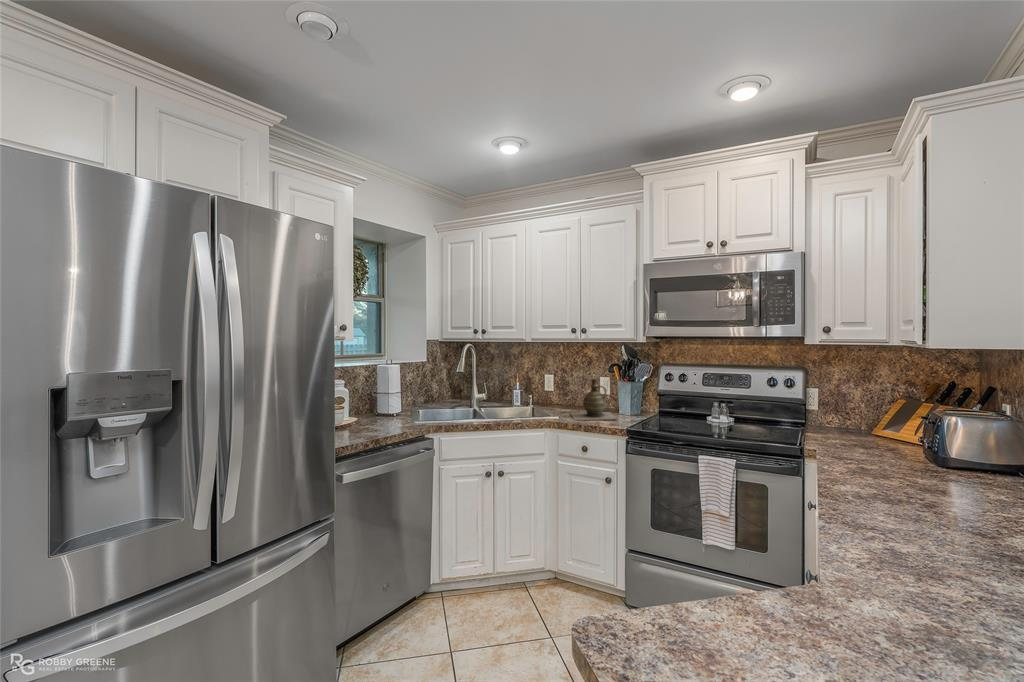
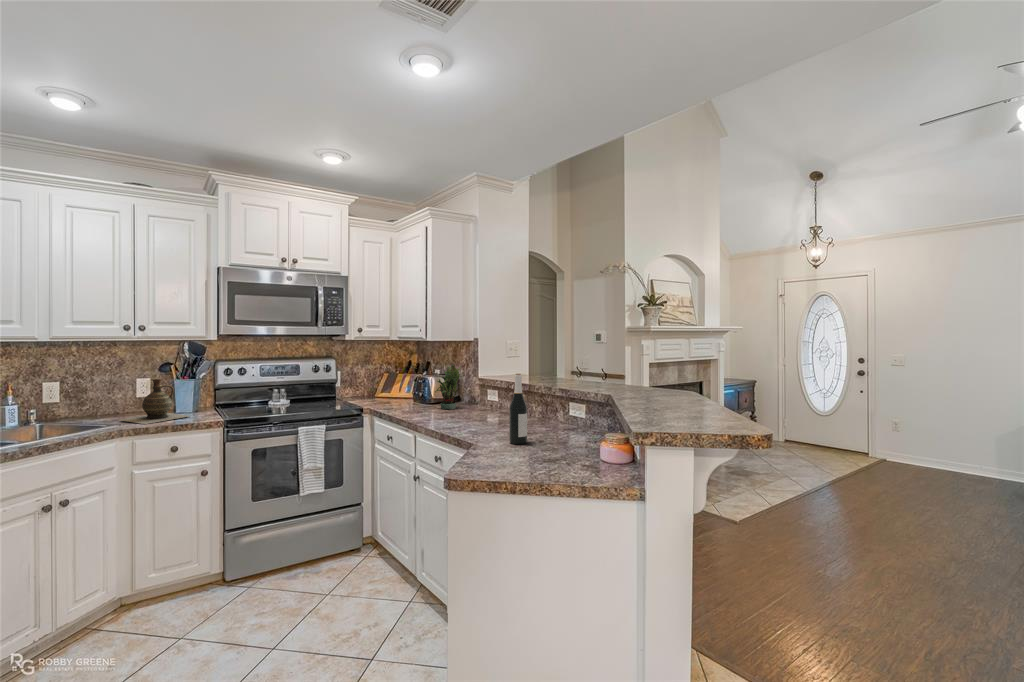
potted plant: none [912,392,992,487] -> present [435,364,462,409]
wine bottle: none [857,433,916,631] -> present [509,374,527,444]

